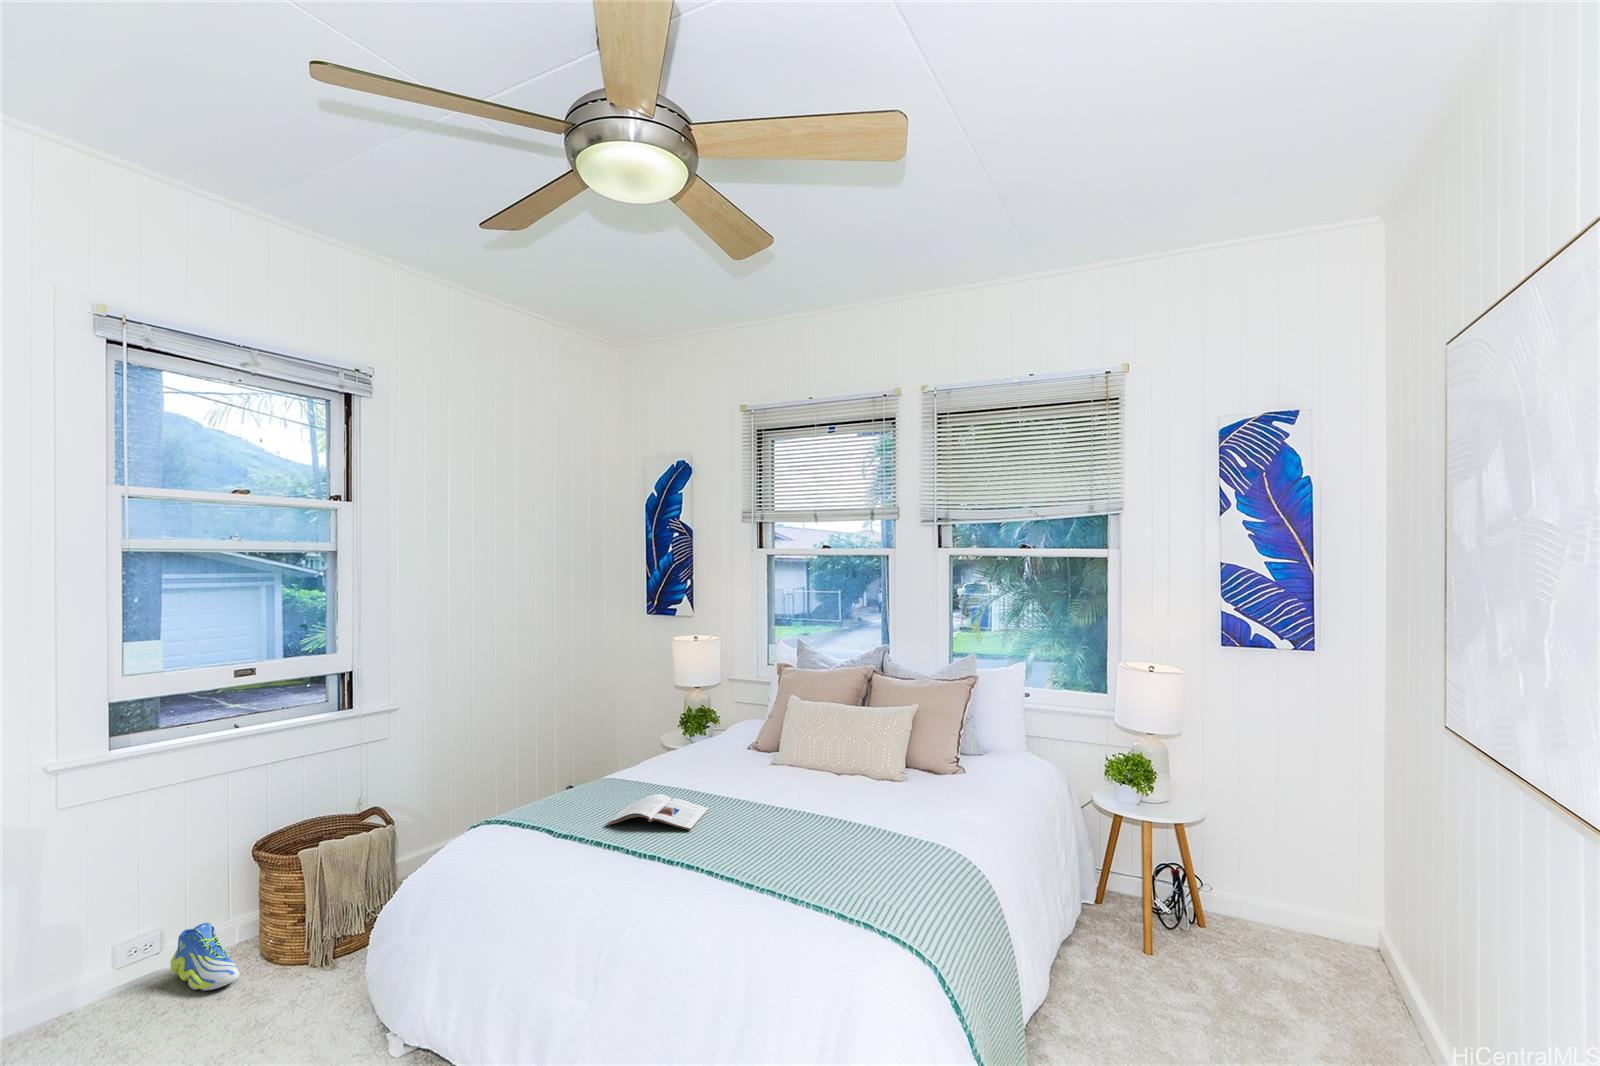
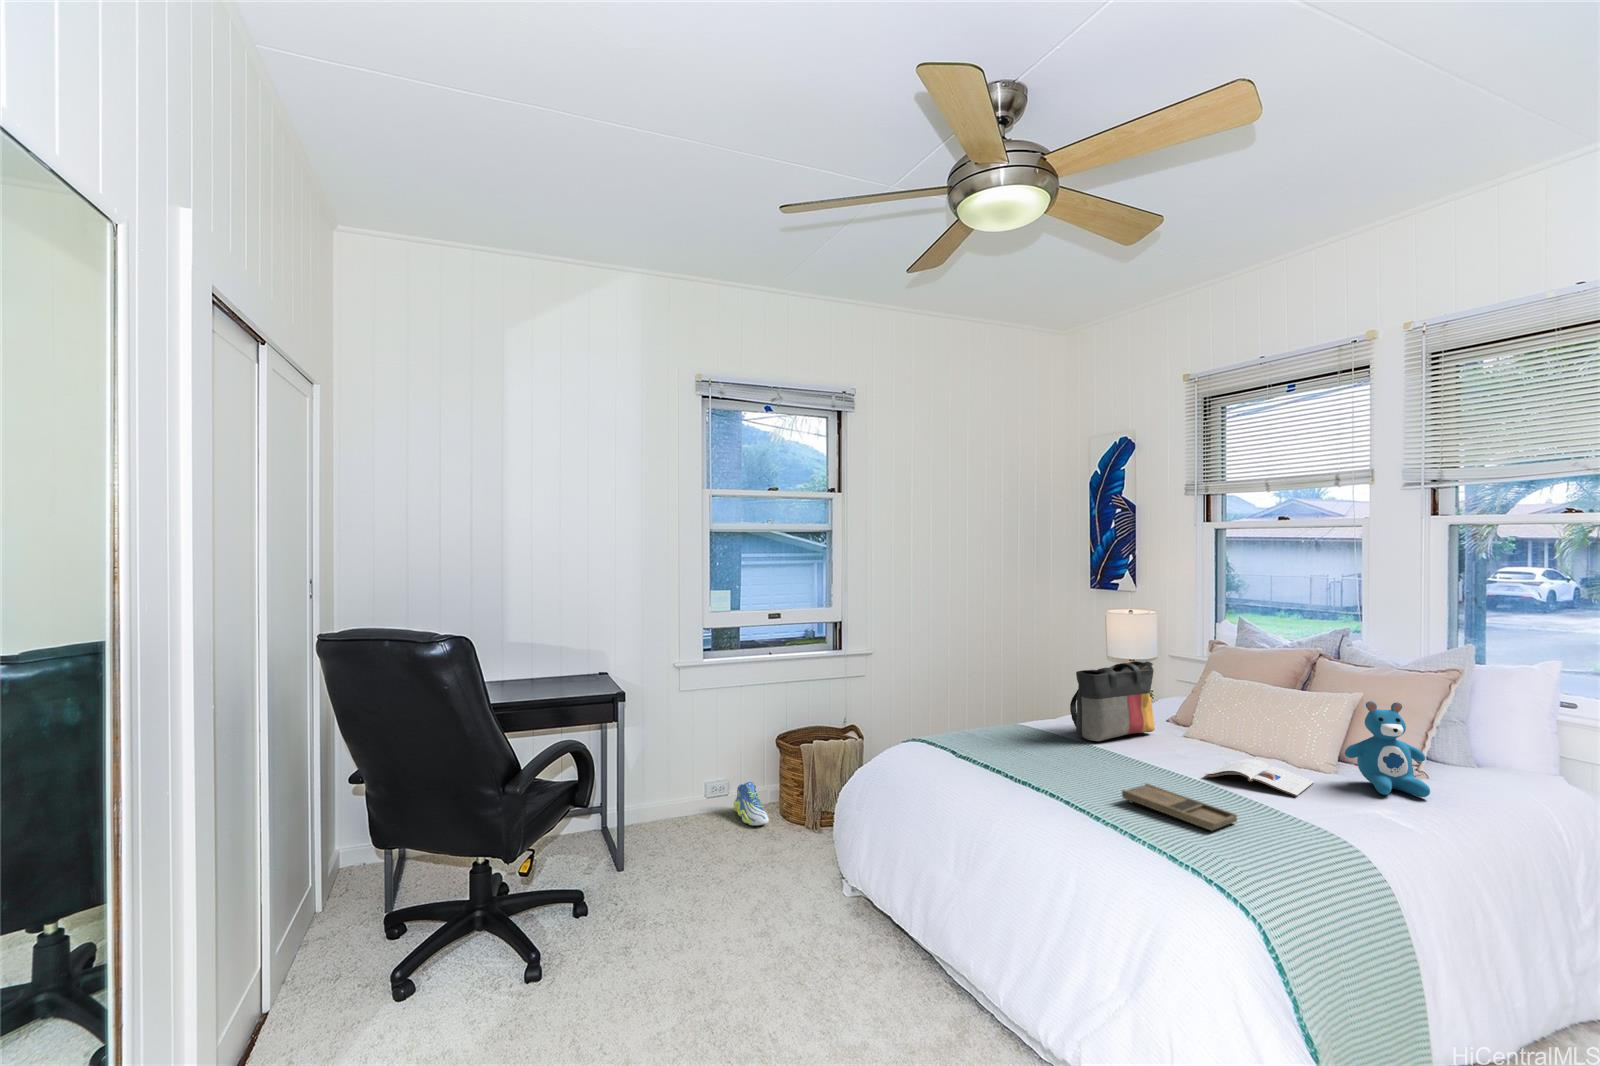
tote bag: none [667,691,748,785] -> present [1070,661,1155,741]
teddy bear: none [920,710,983,795] -> present [1345,701,1430,797]
magazine: present [608,794,709,830] -> present [1205,759,1314,796]
tray: none [763,829,872,872] -> present [1122,783,1237,830]

